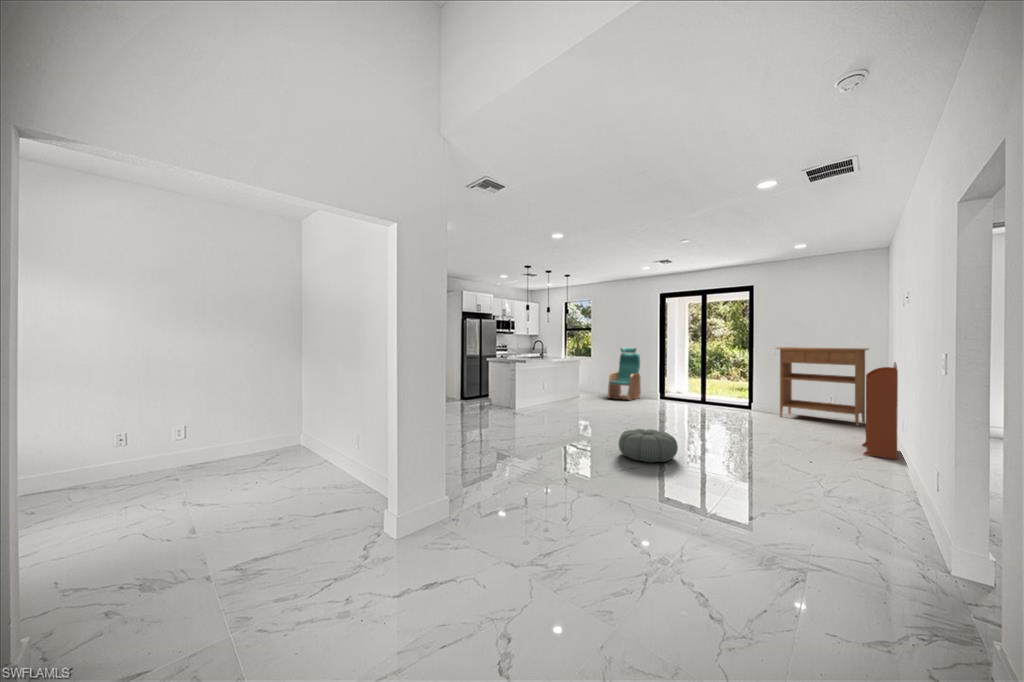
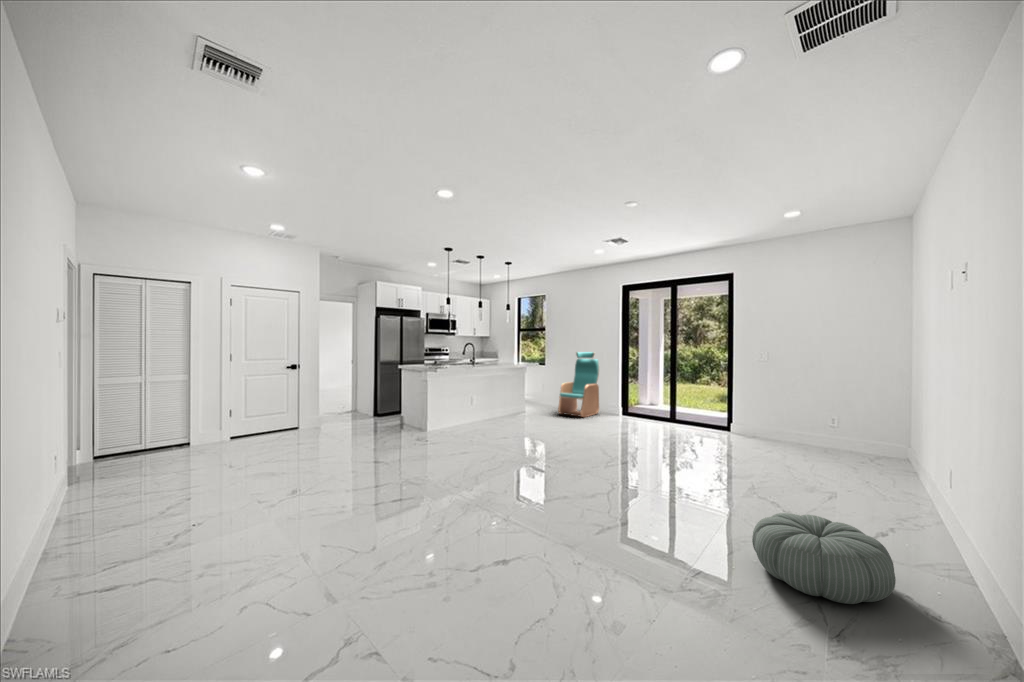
console table: present [777,347,868,426] -> none [760,352,886,461]
bookcase: present [862,362,898,459] -> none [881,376,941,532]
pouf: present [619,429,678,462] -> present [752,513,896,604]

